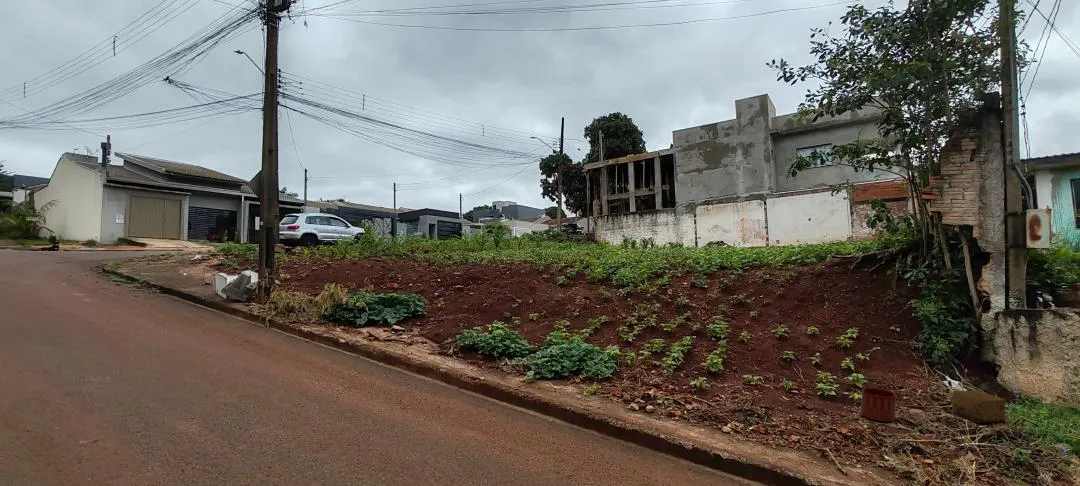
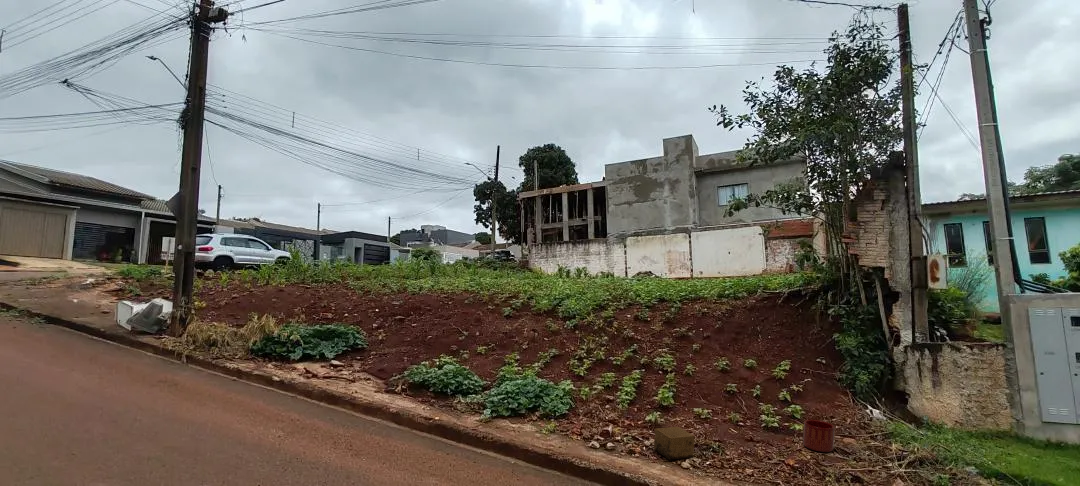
cardboard box: present [952,391,1006,424] -> present [654,427,694,460]

